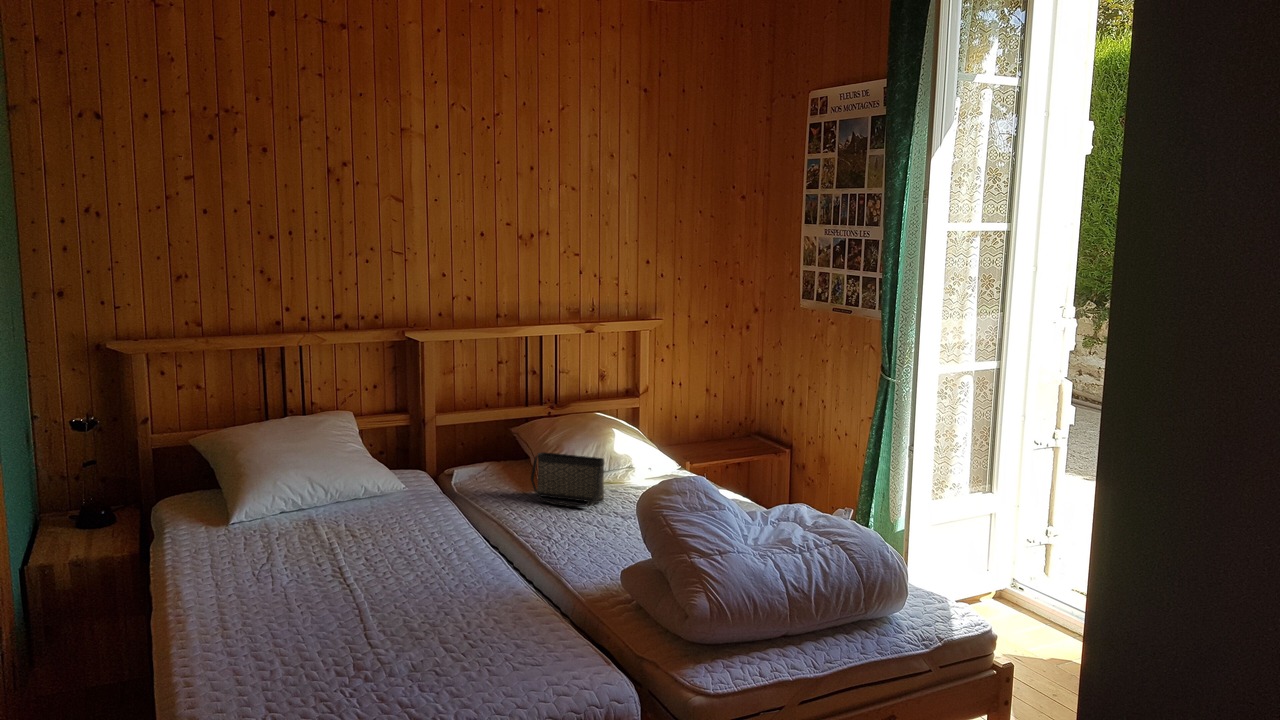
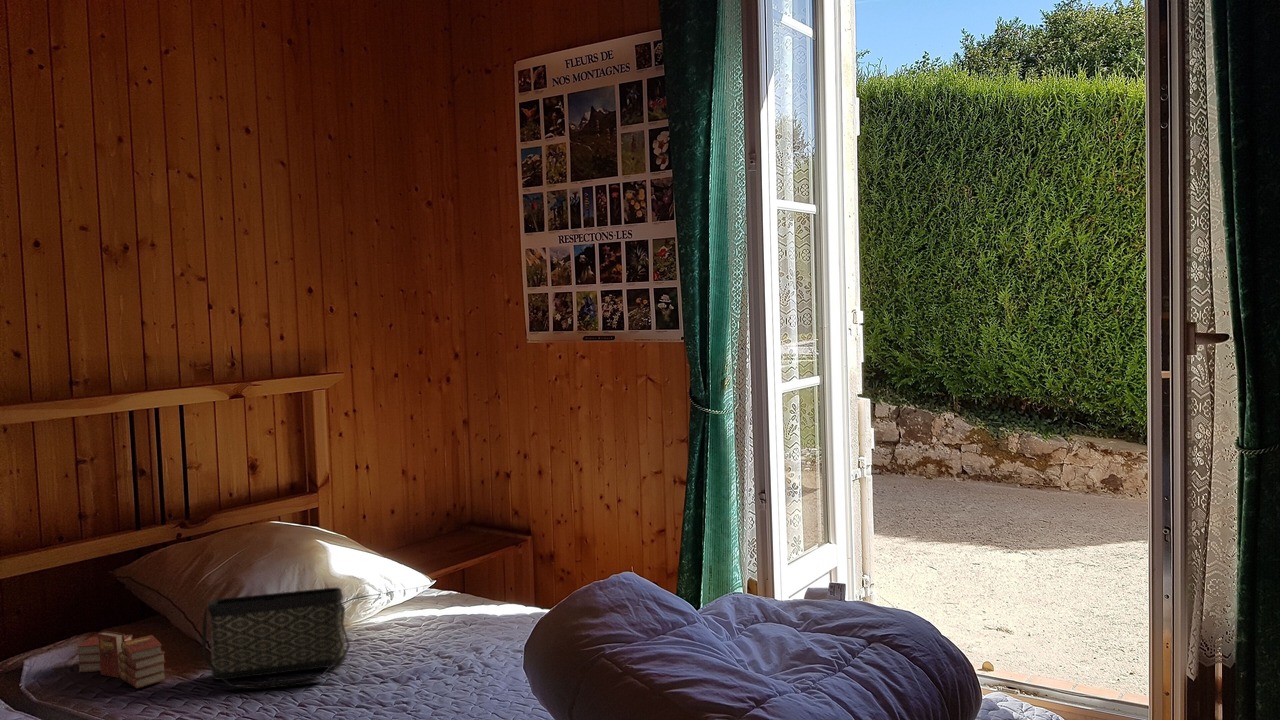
book: none [482,459,517,491] -> present [77,631,166,688]

